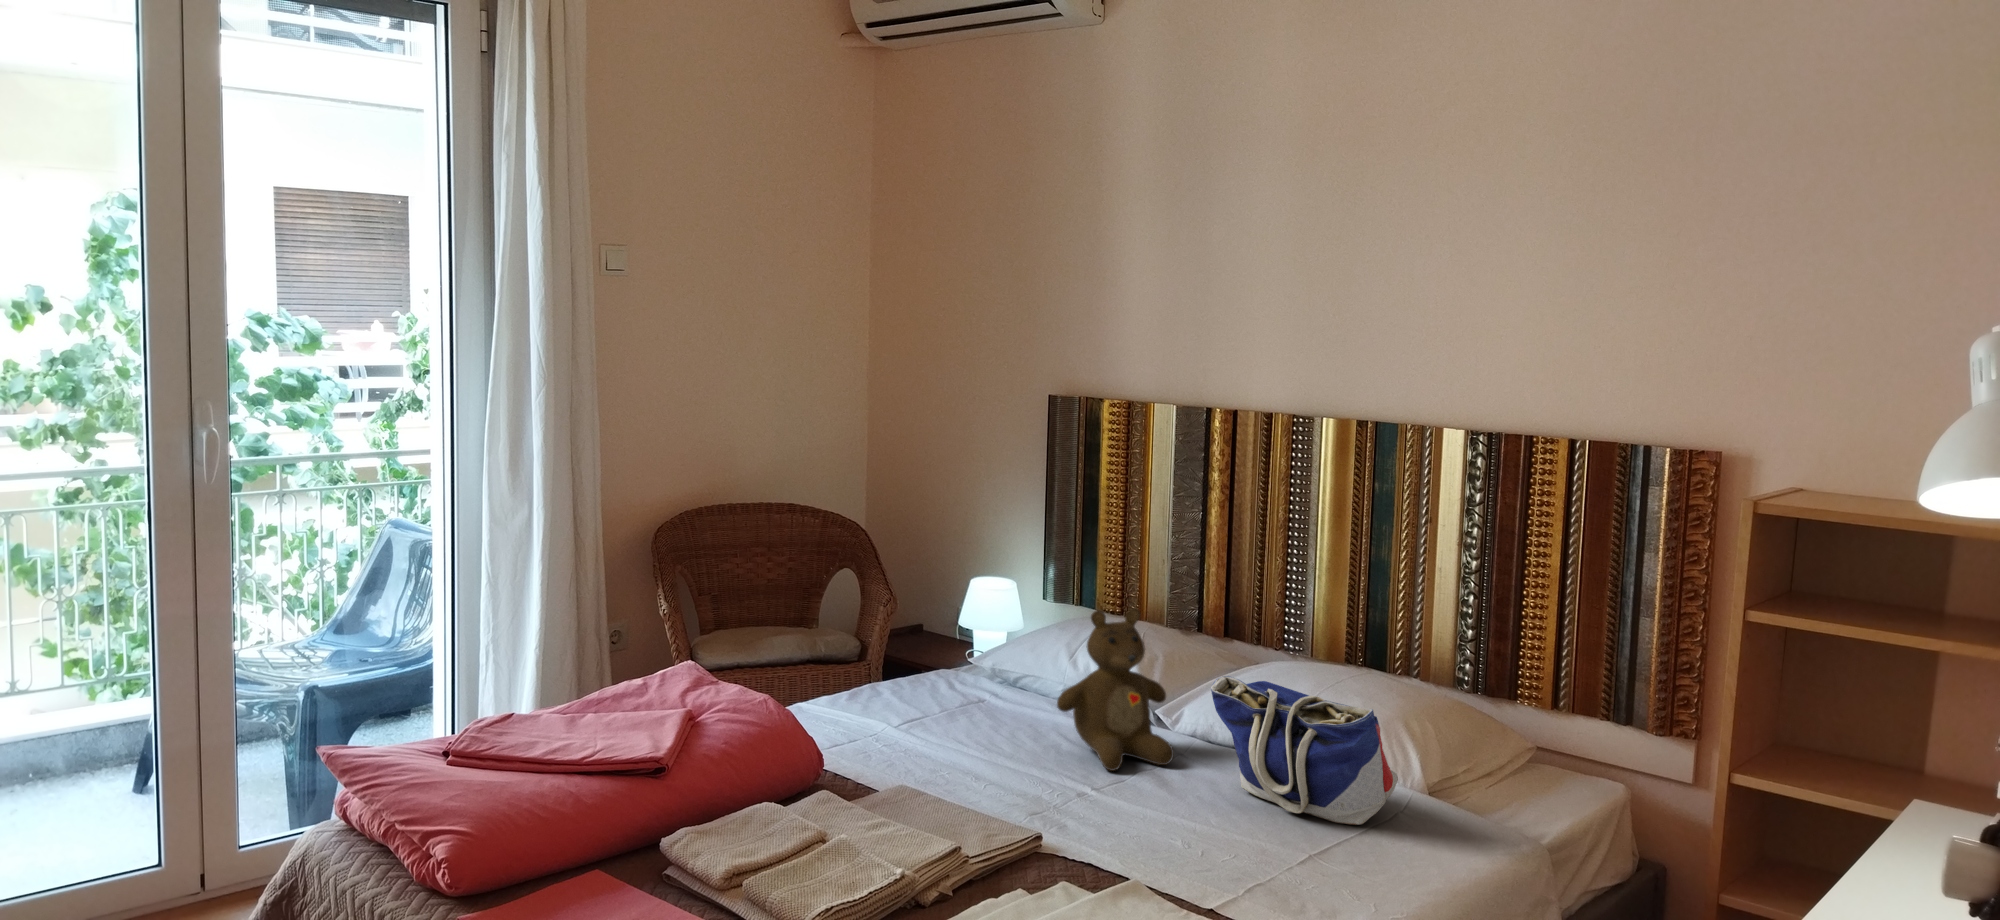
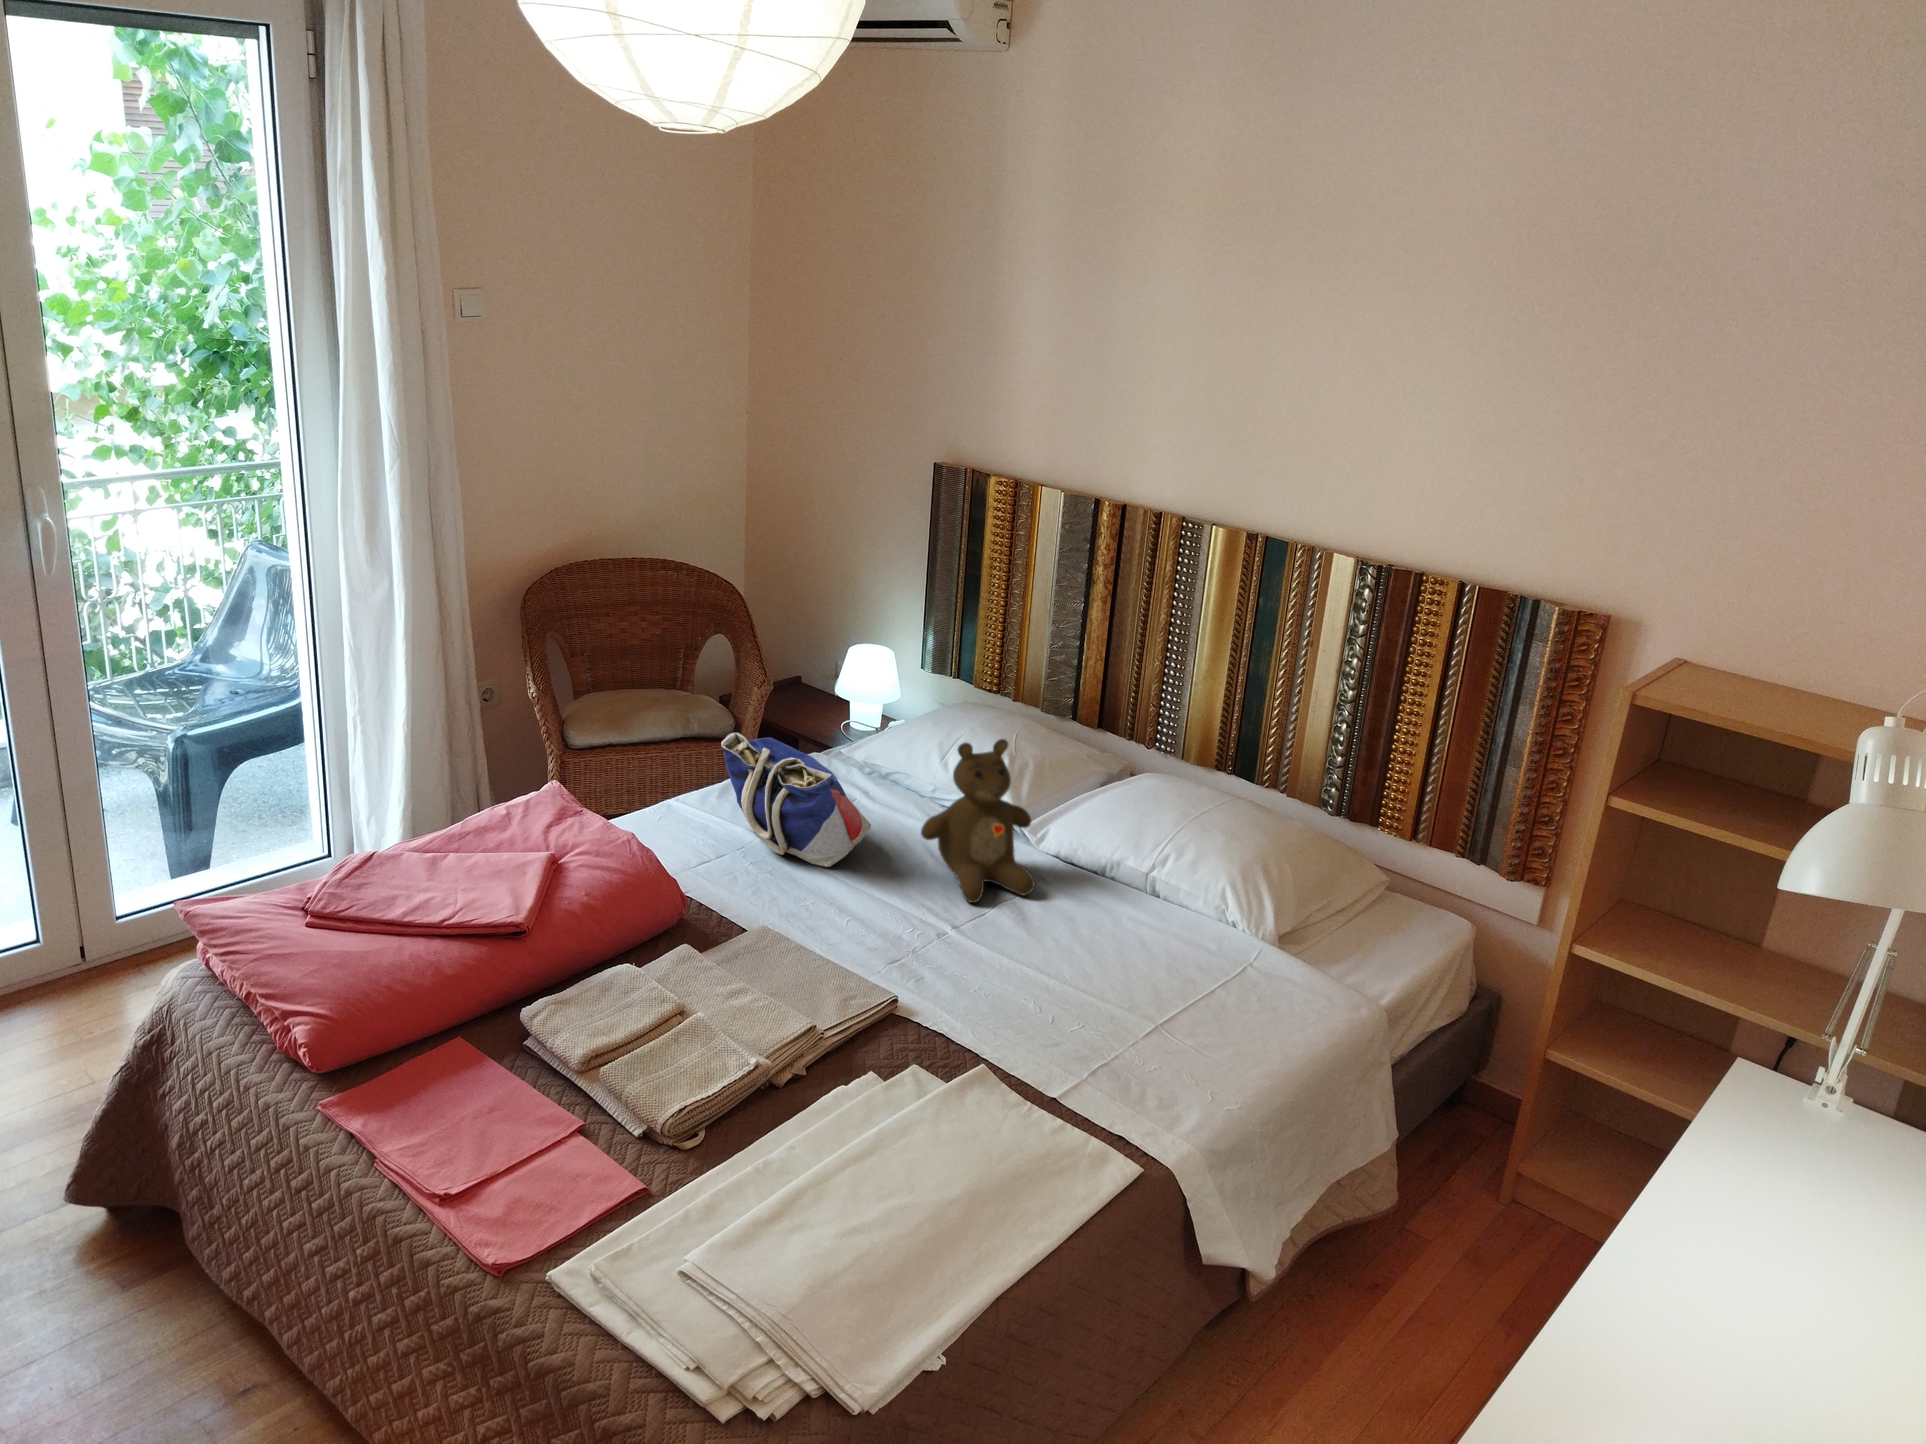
tote bag: present [1211,676,1398,825] -> present [721,732,871,867]

